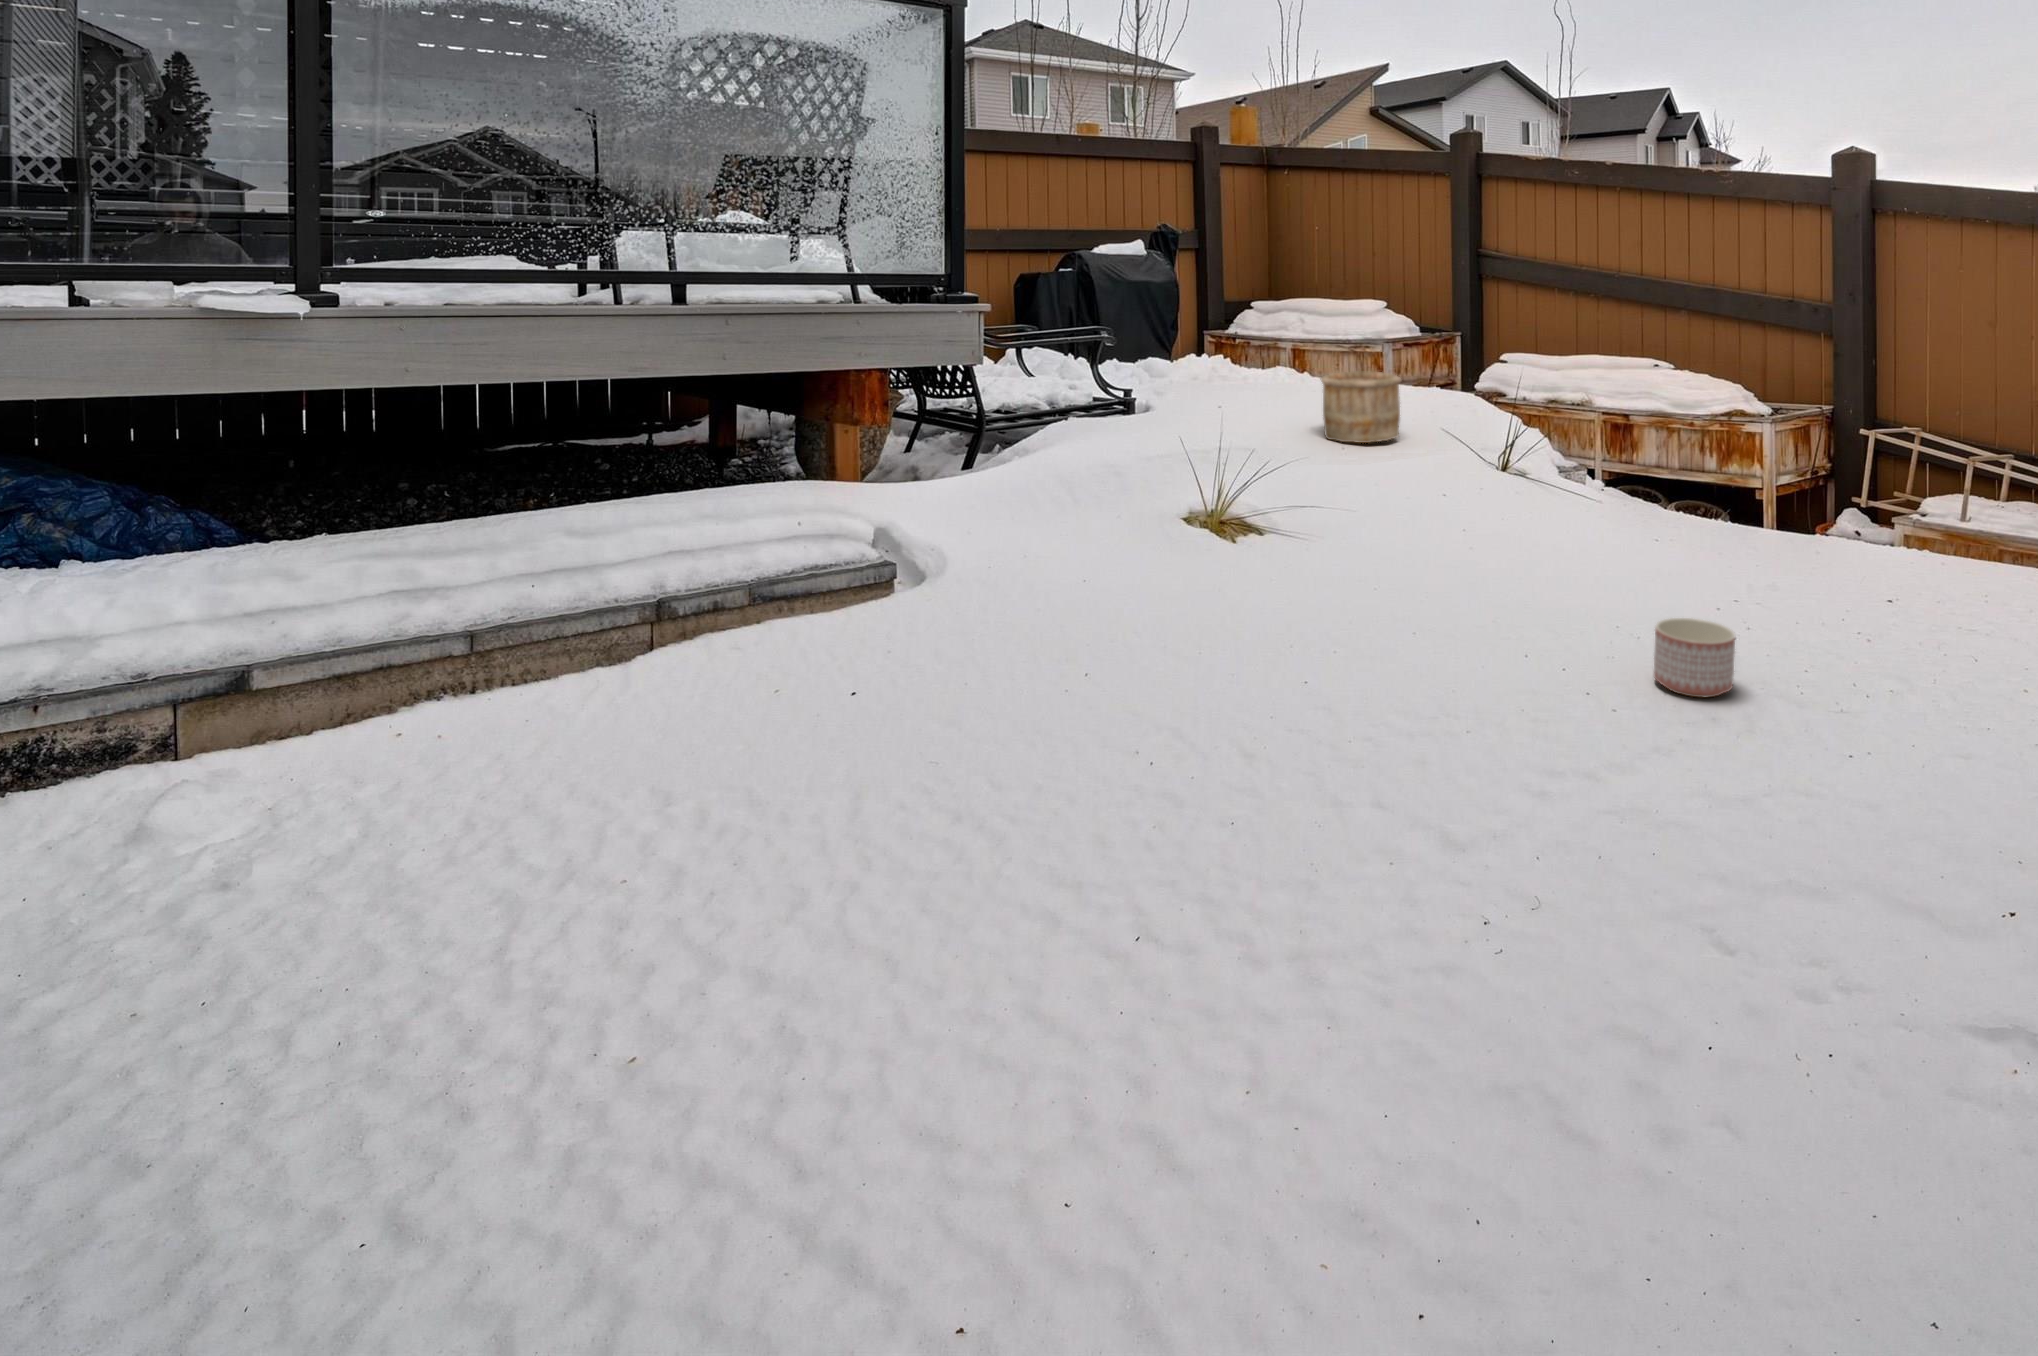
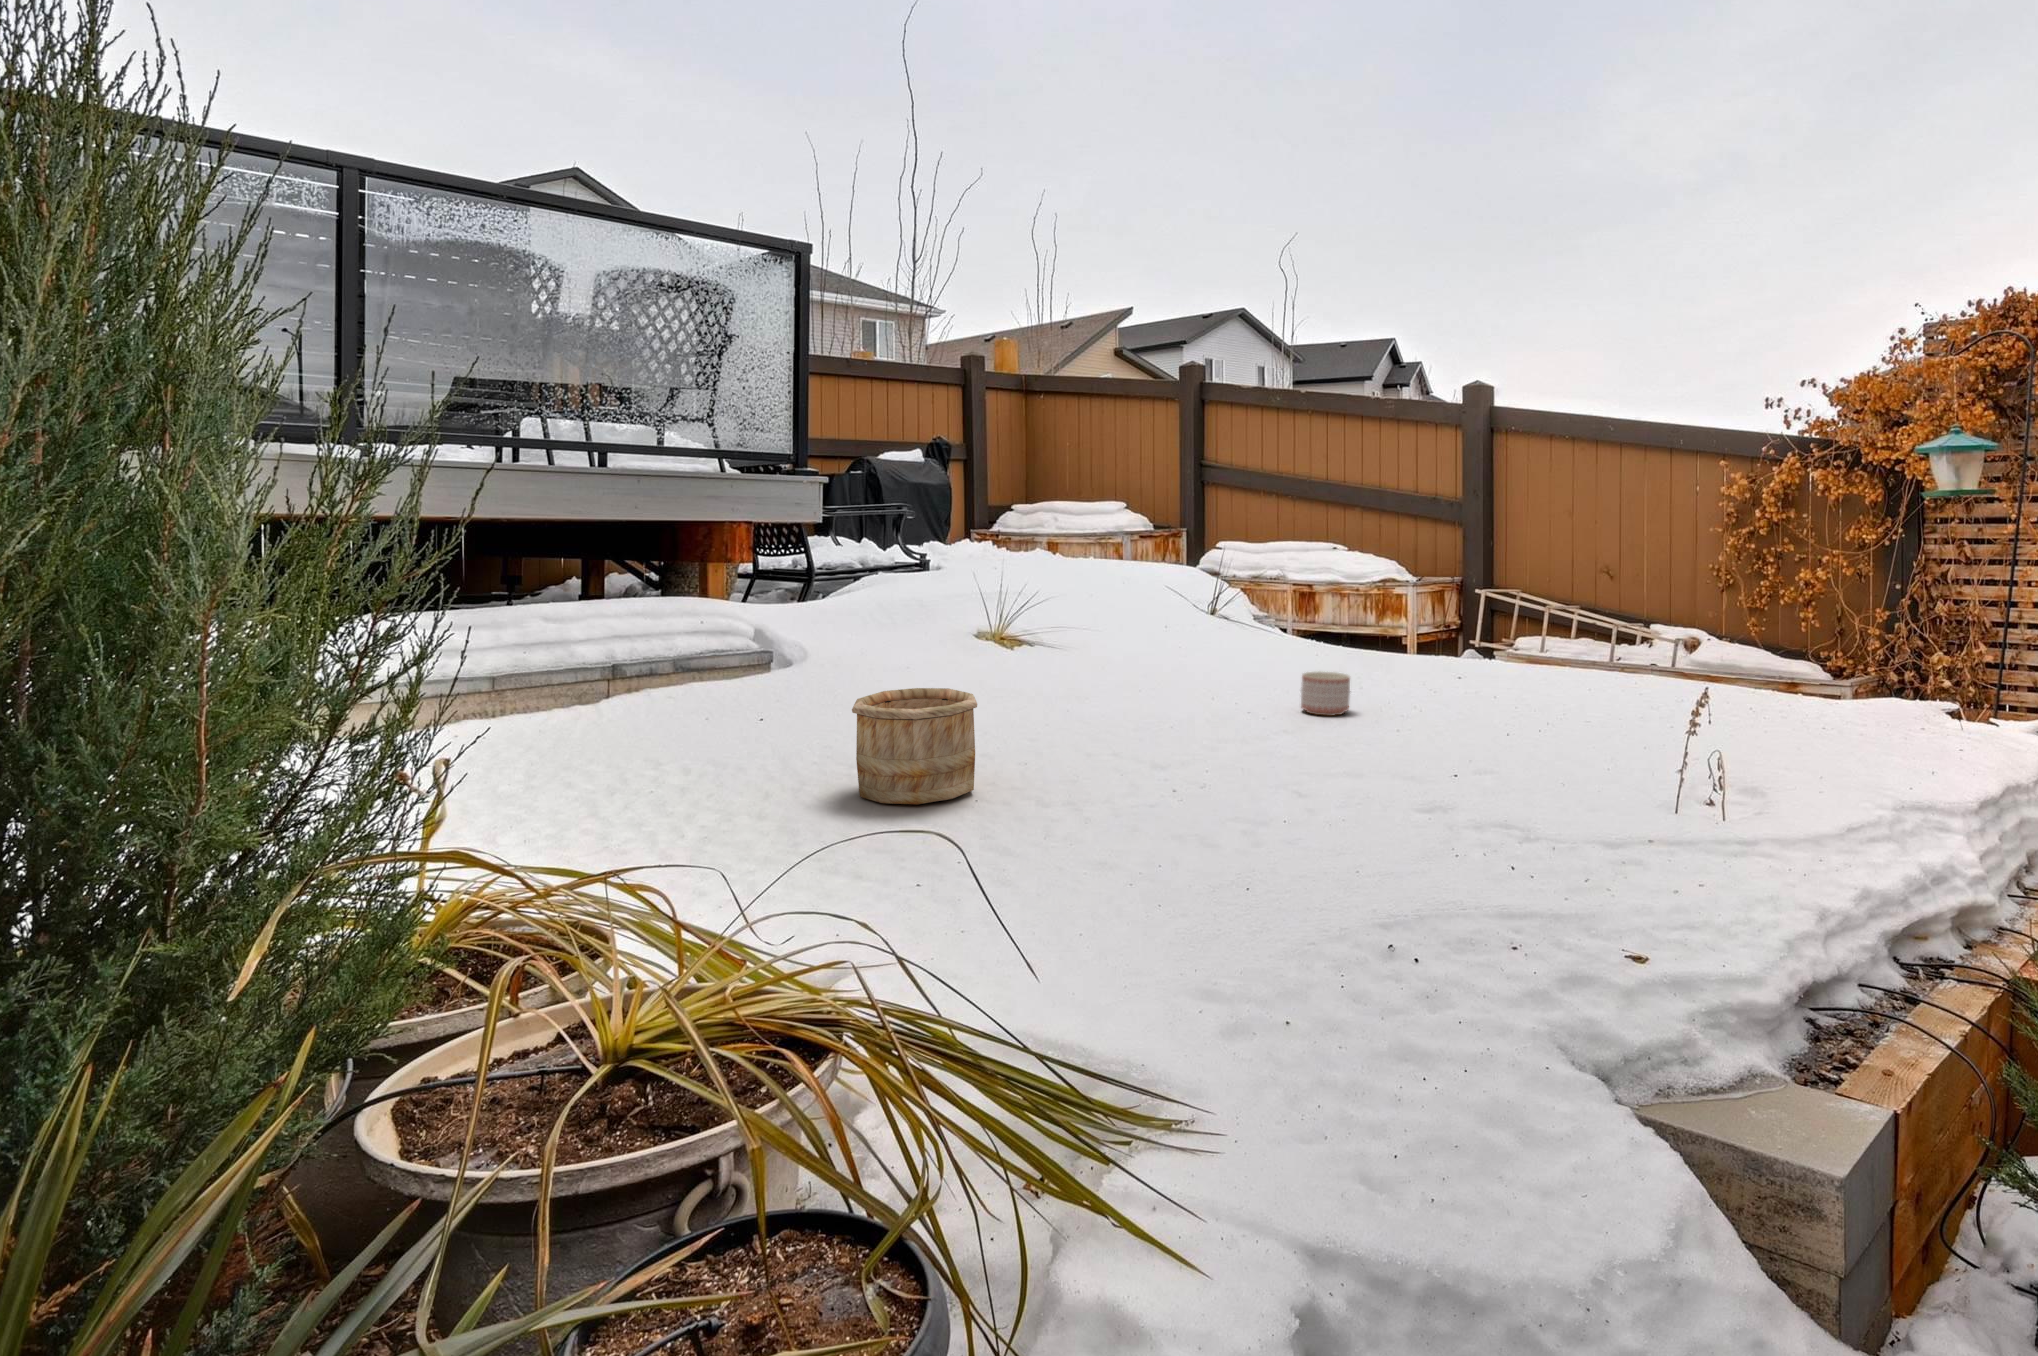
wooden bucket: present [1320,372,1401,443] -> present [852,688,977,804]

